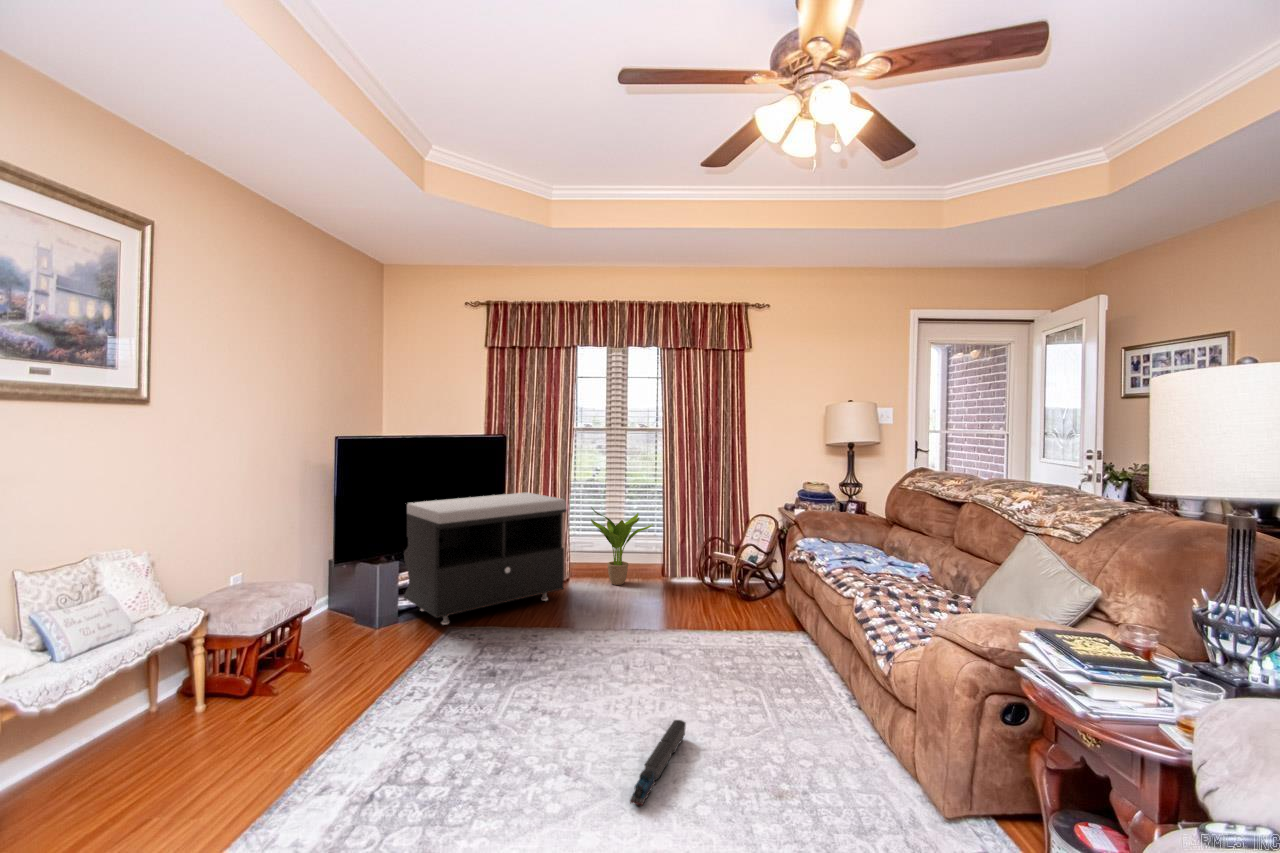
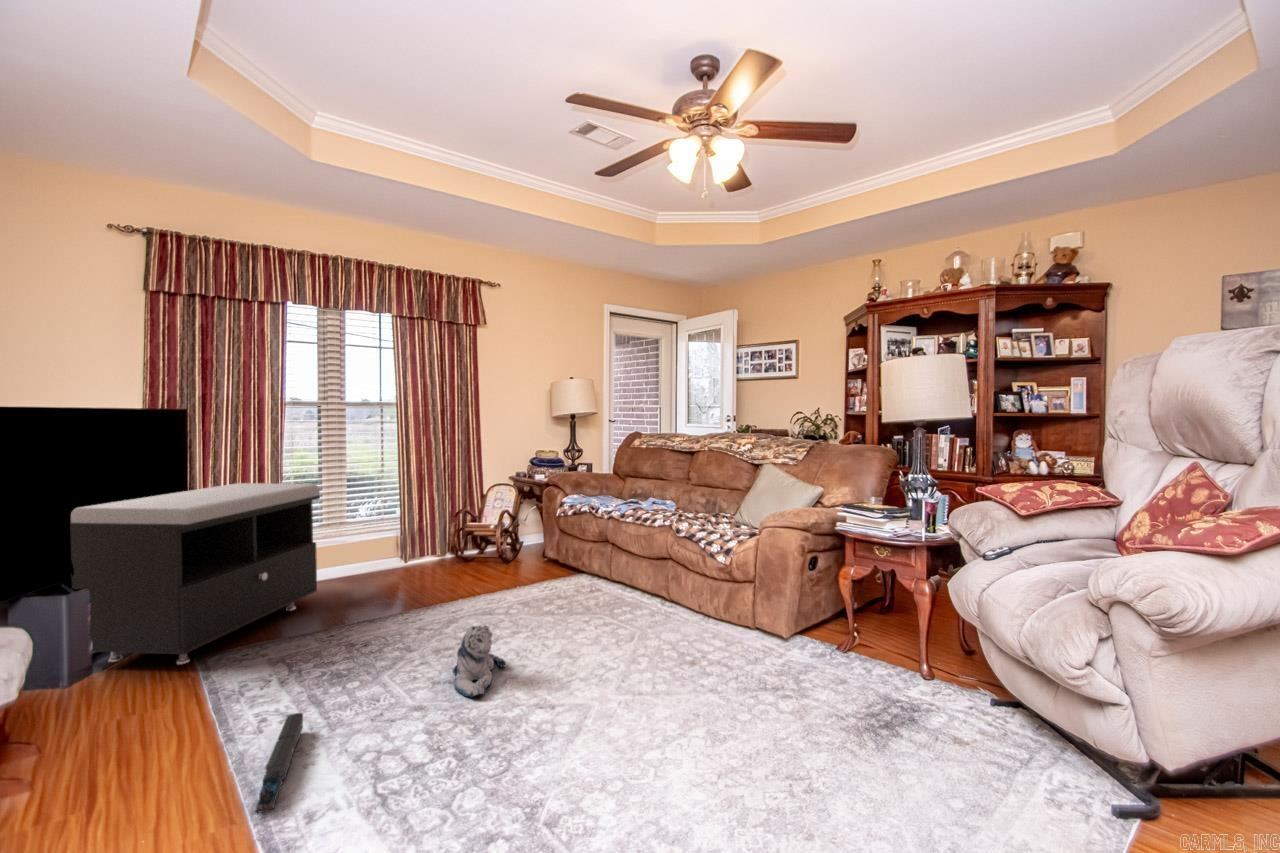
potted plant: present [591,507,653,585] -> none [317,493,395,580]
plush toy: none [535,658,605,728] -> present [453,626,506,698]
toy train: present [630,720,686,806] -> present [255,713,303,814]

